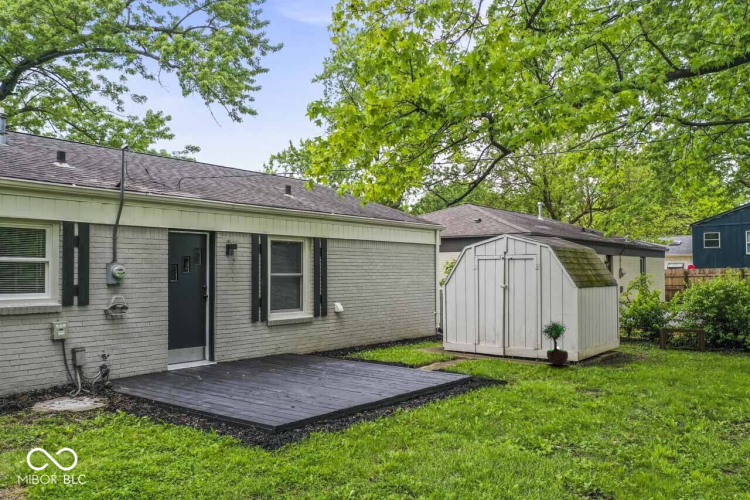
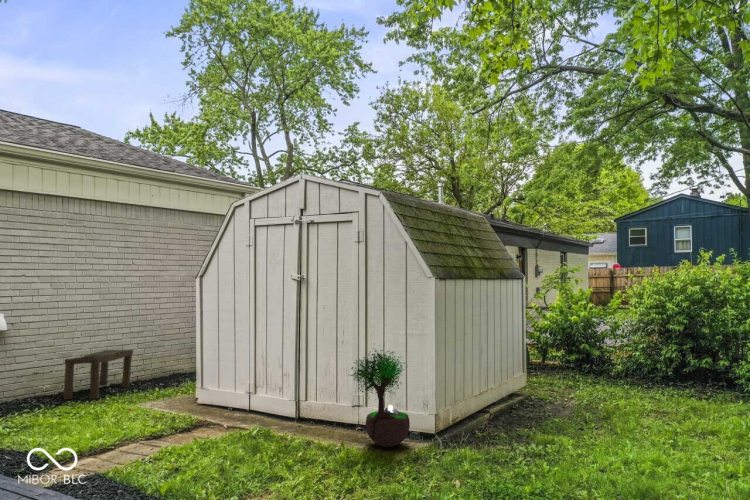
bench: present [660,328,705,352] -> present [64,350,133,399]

